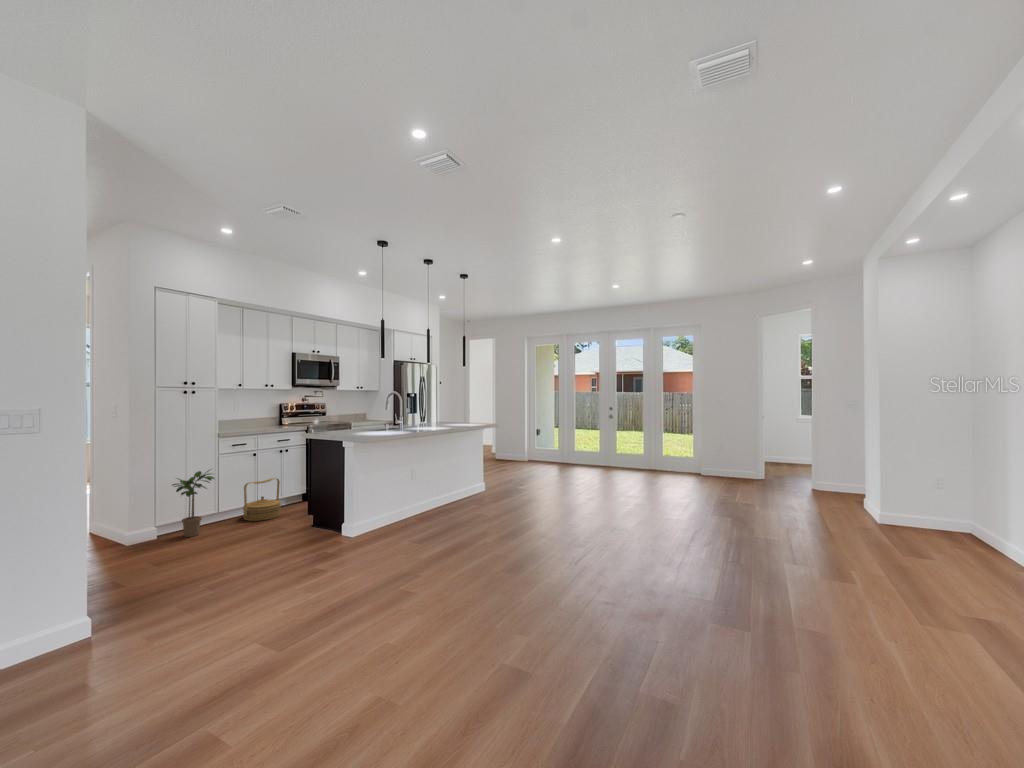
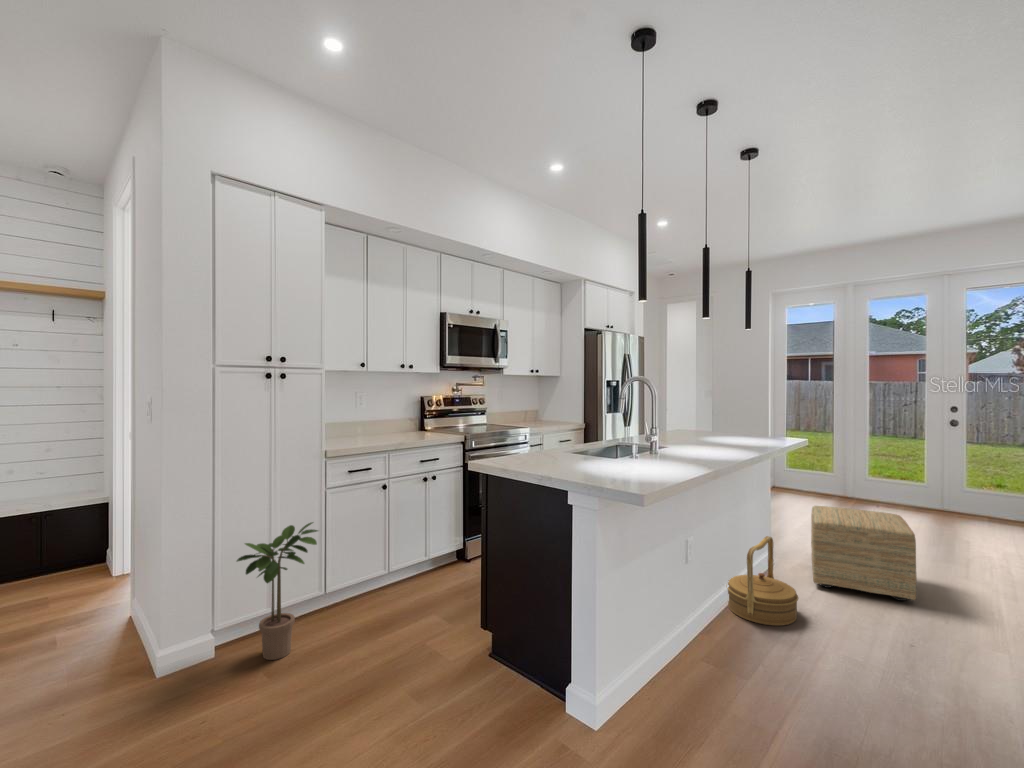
ottoman: none [493,460,541,500] -> present [811,506,917,601]
woven basket: present [243,478,281,521] -> present [728,536,798,626]

